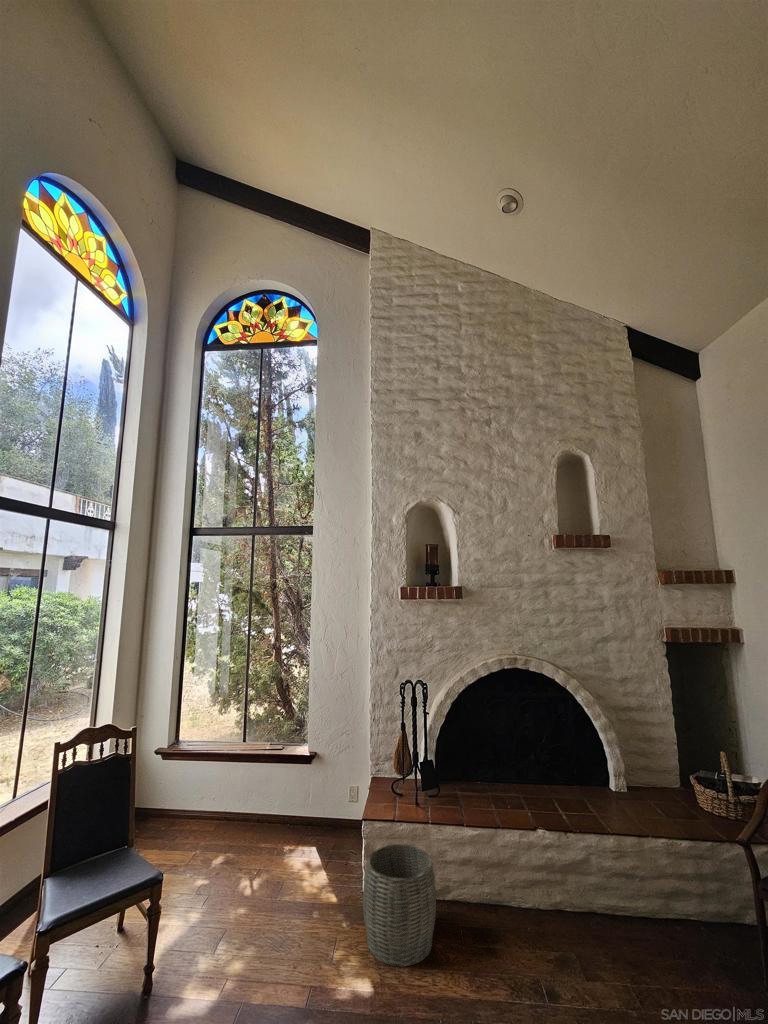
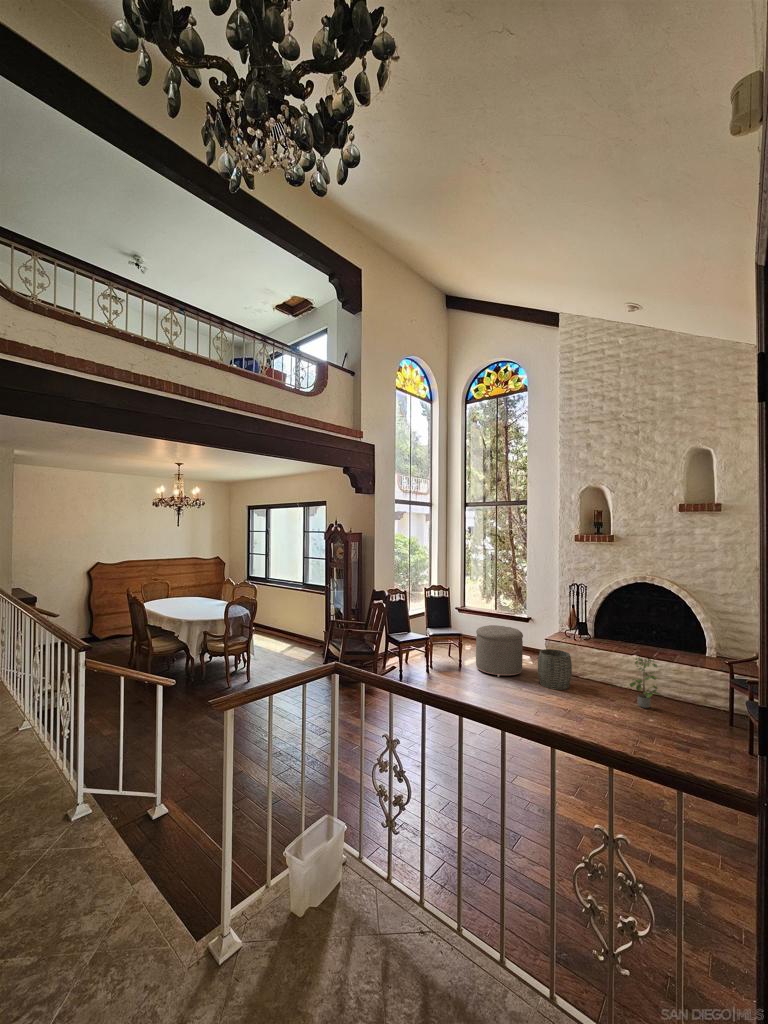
ottoman: none [208,800,323,963] -> present [476,625,523,677]
potted plant: none [561,840,633,965] -> present [630,658,659,708]

